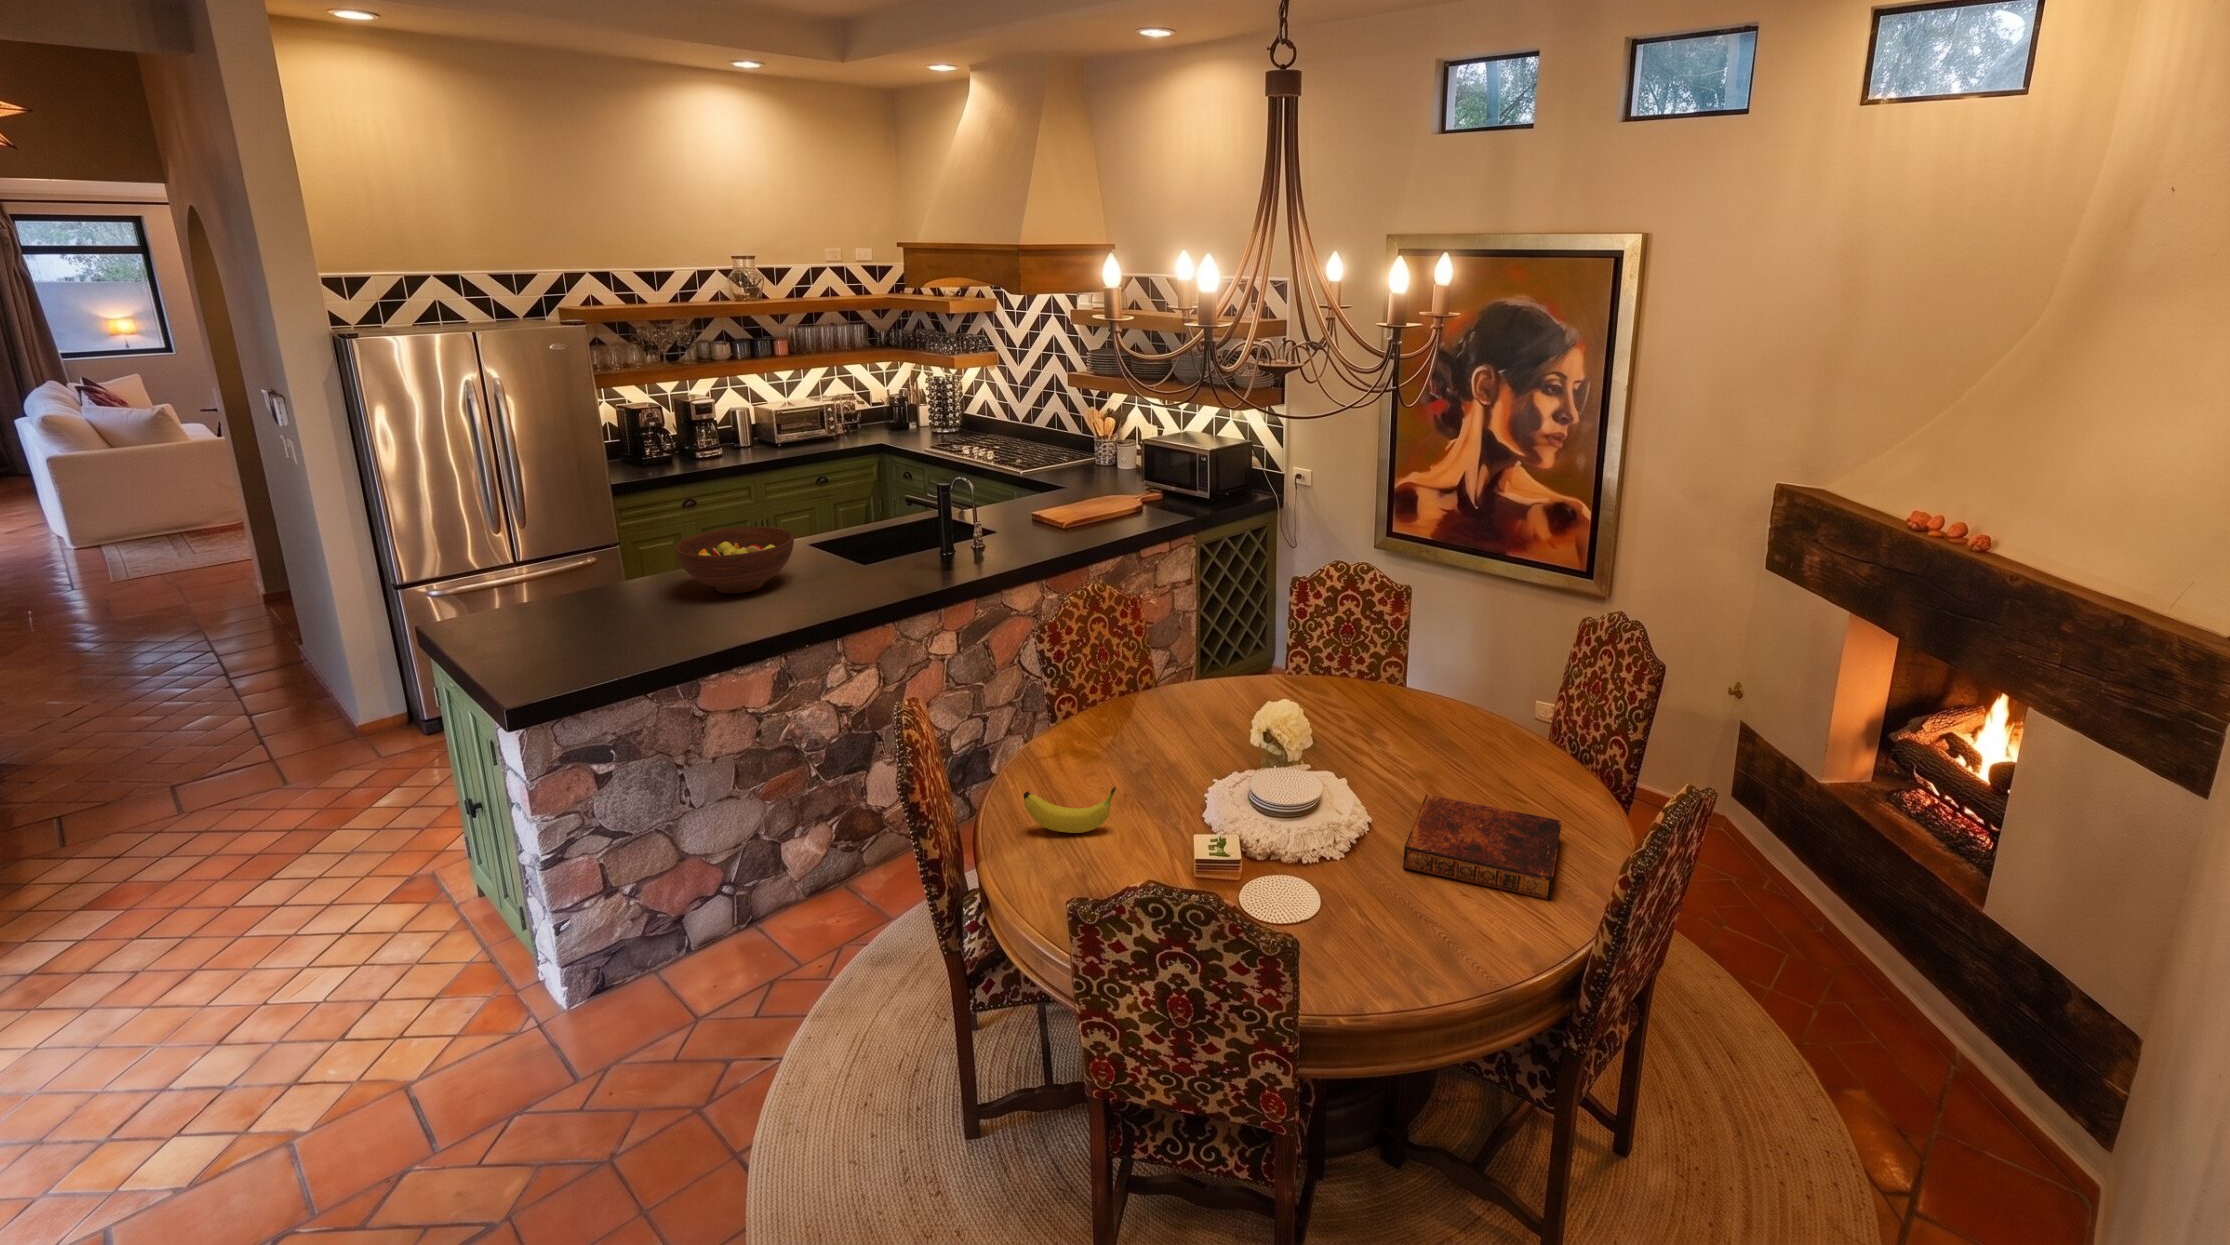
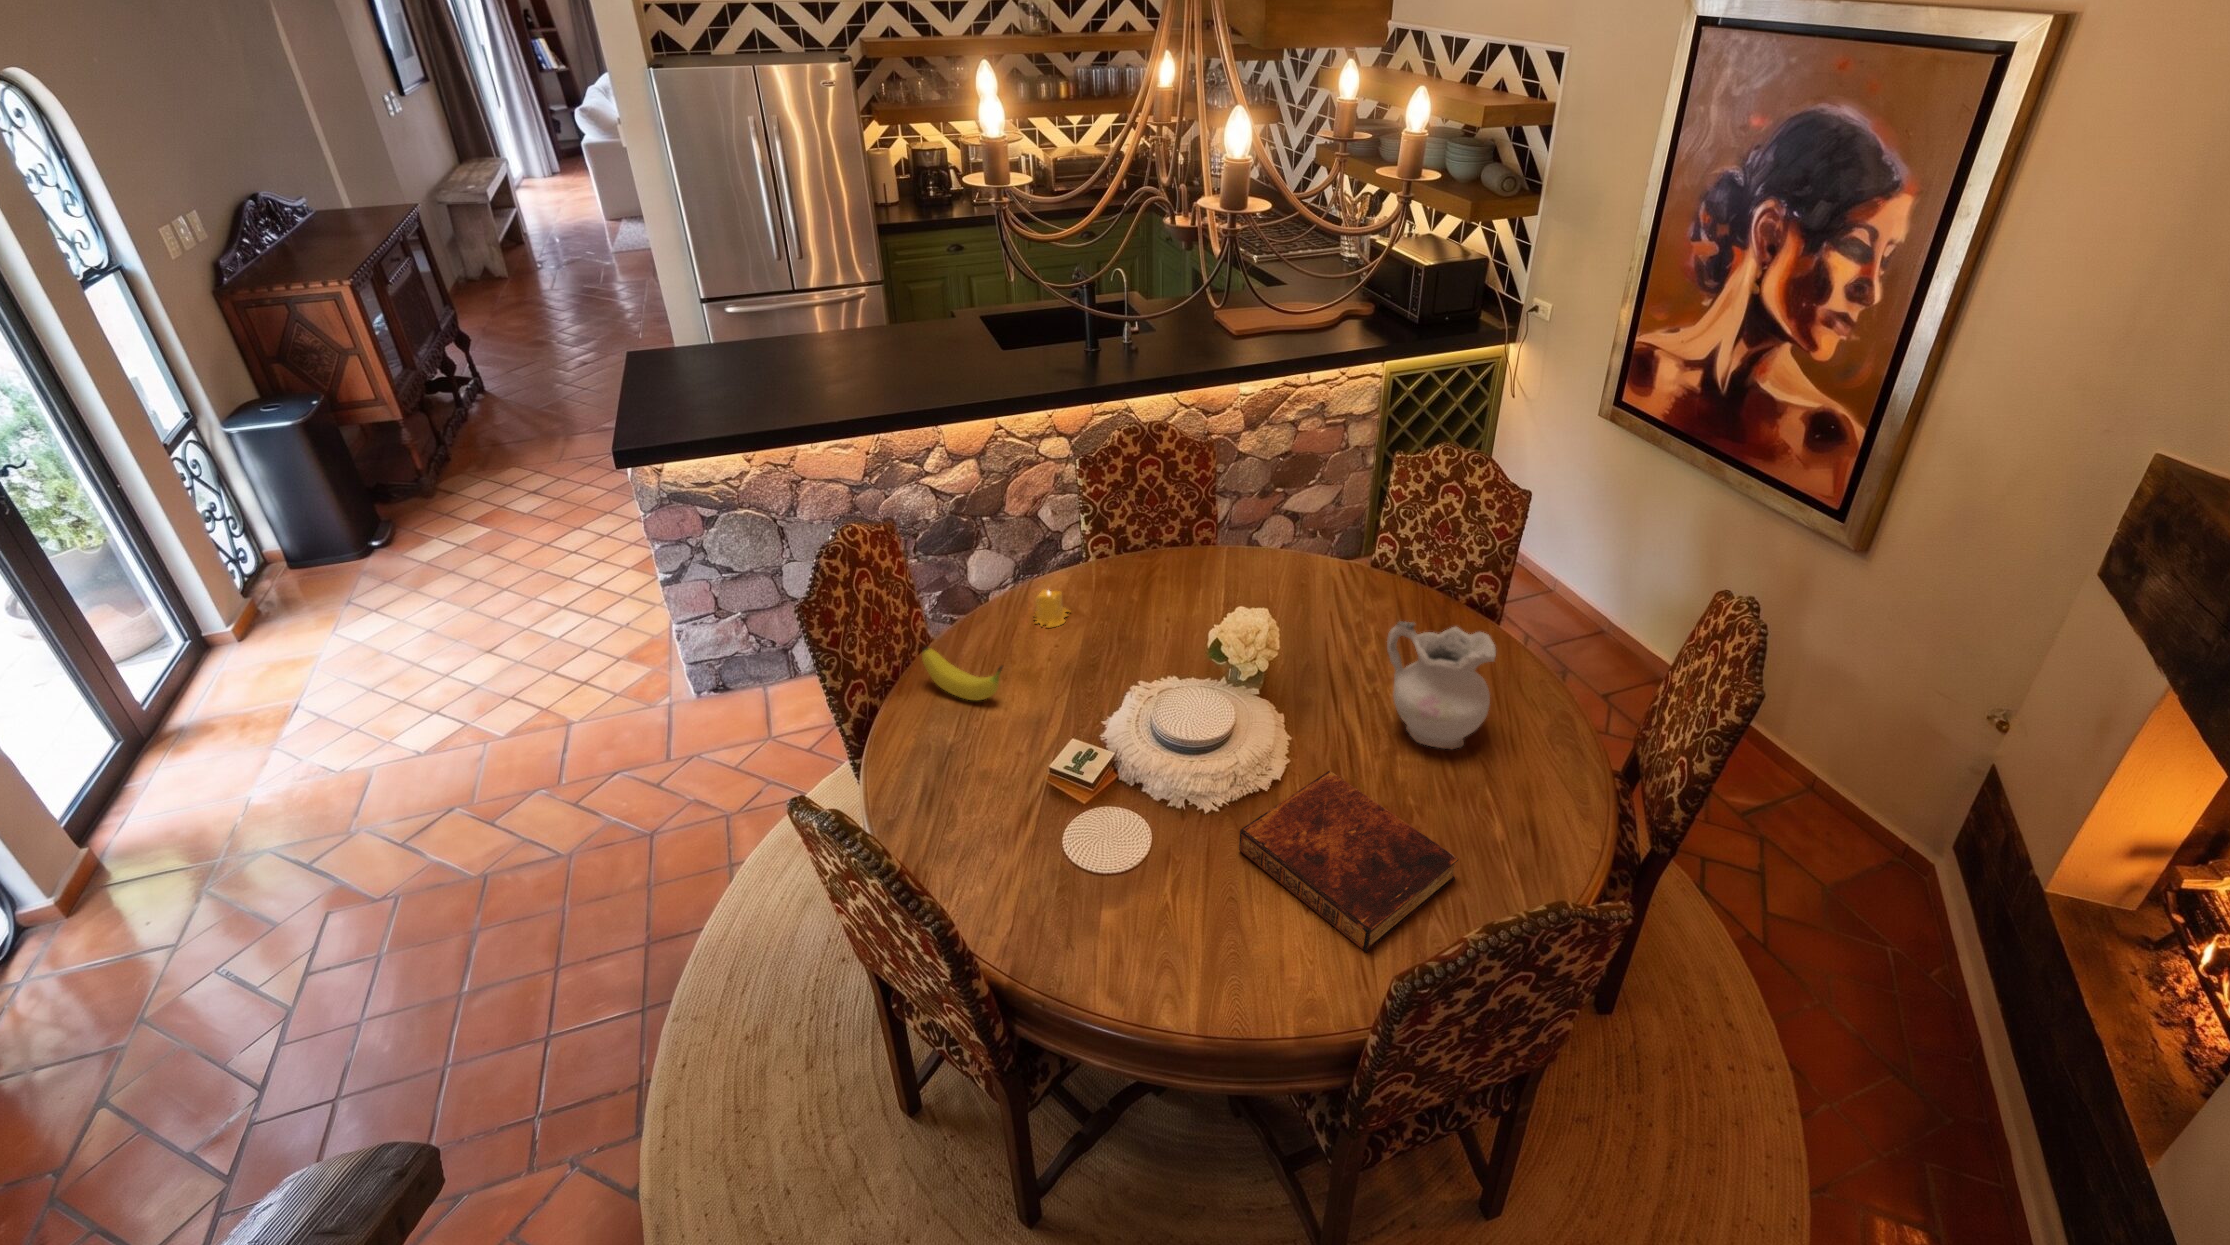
fruit bowl: present [675,526,794,594] -> none [813,297,923,365]
ceramic pitcher: none [1414,667,1501,769] -> present [1387,621,1496,749]
candle: none [1072,729,1105,768] -> present [1035,589,1070,628]

